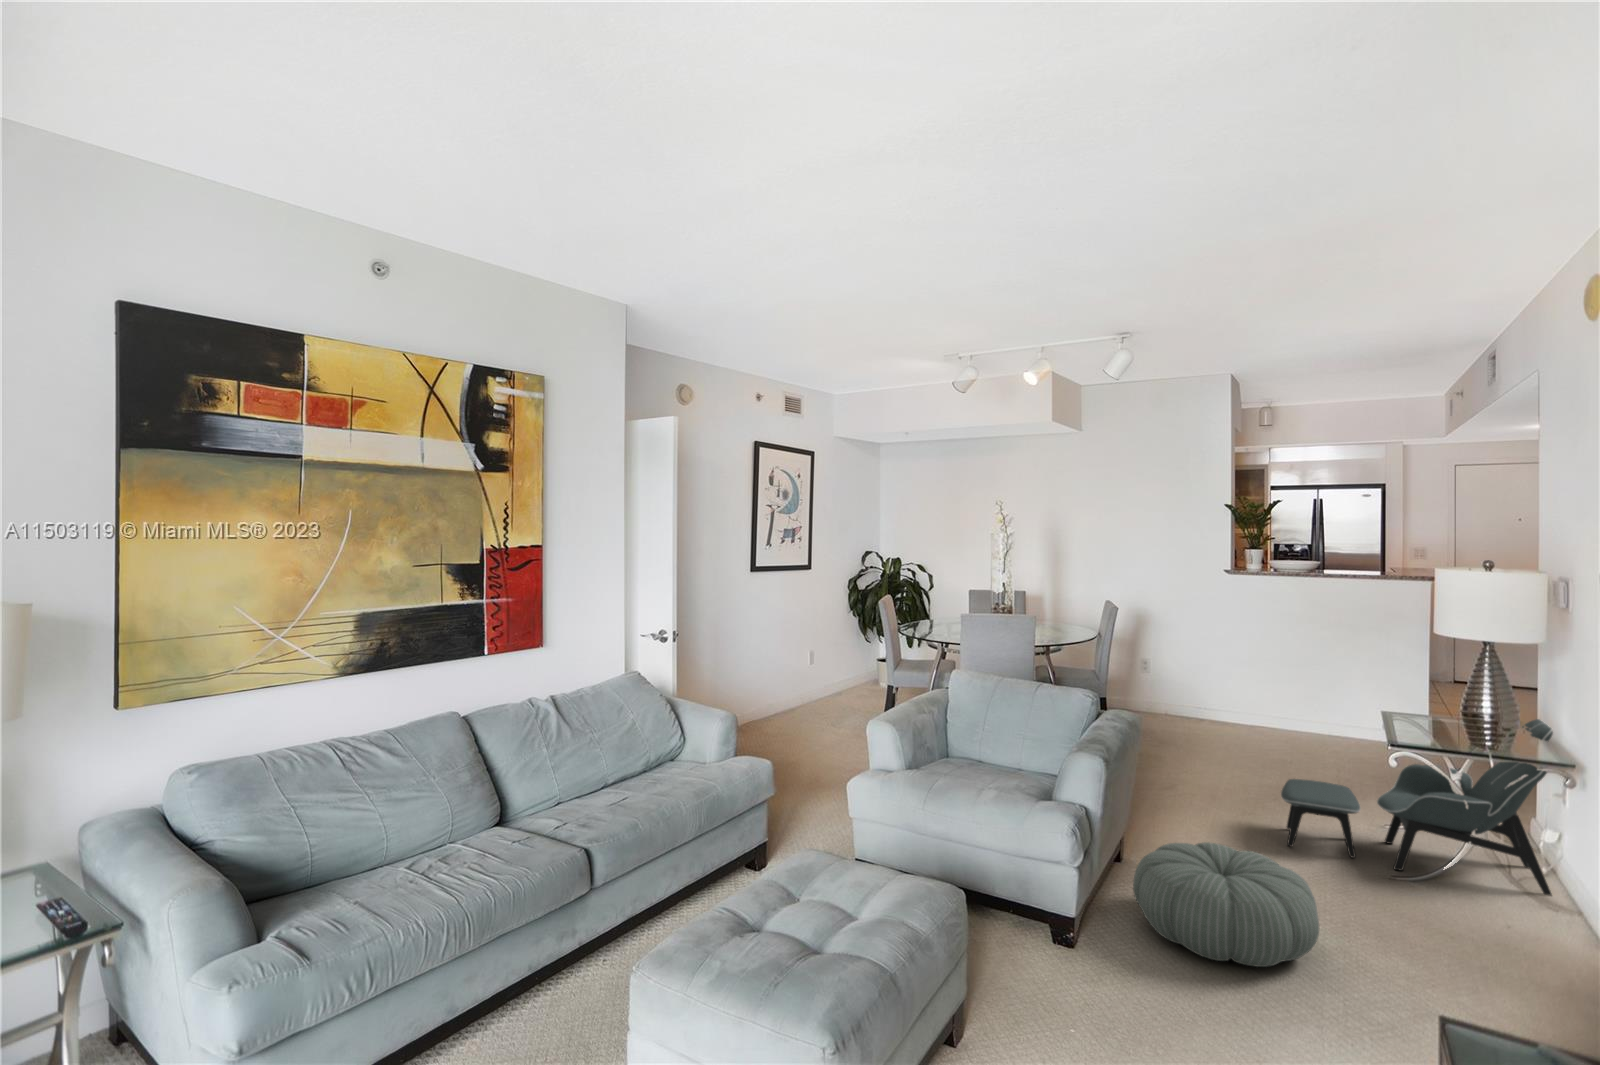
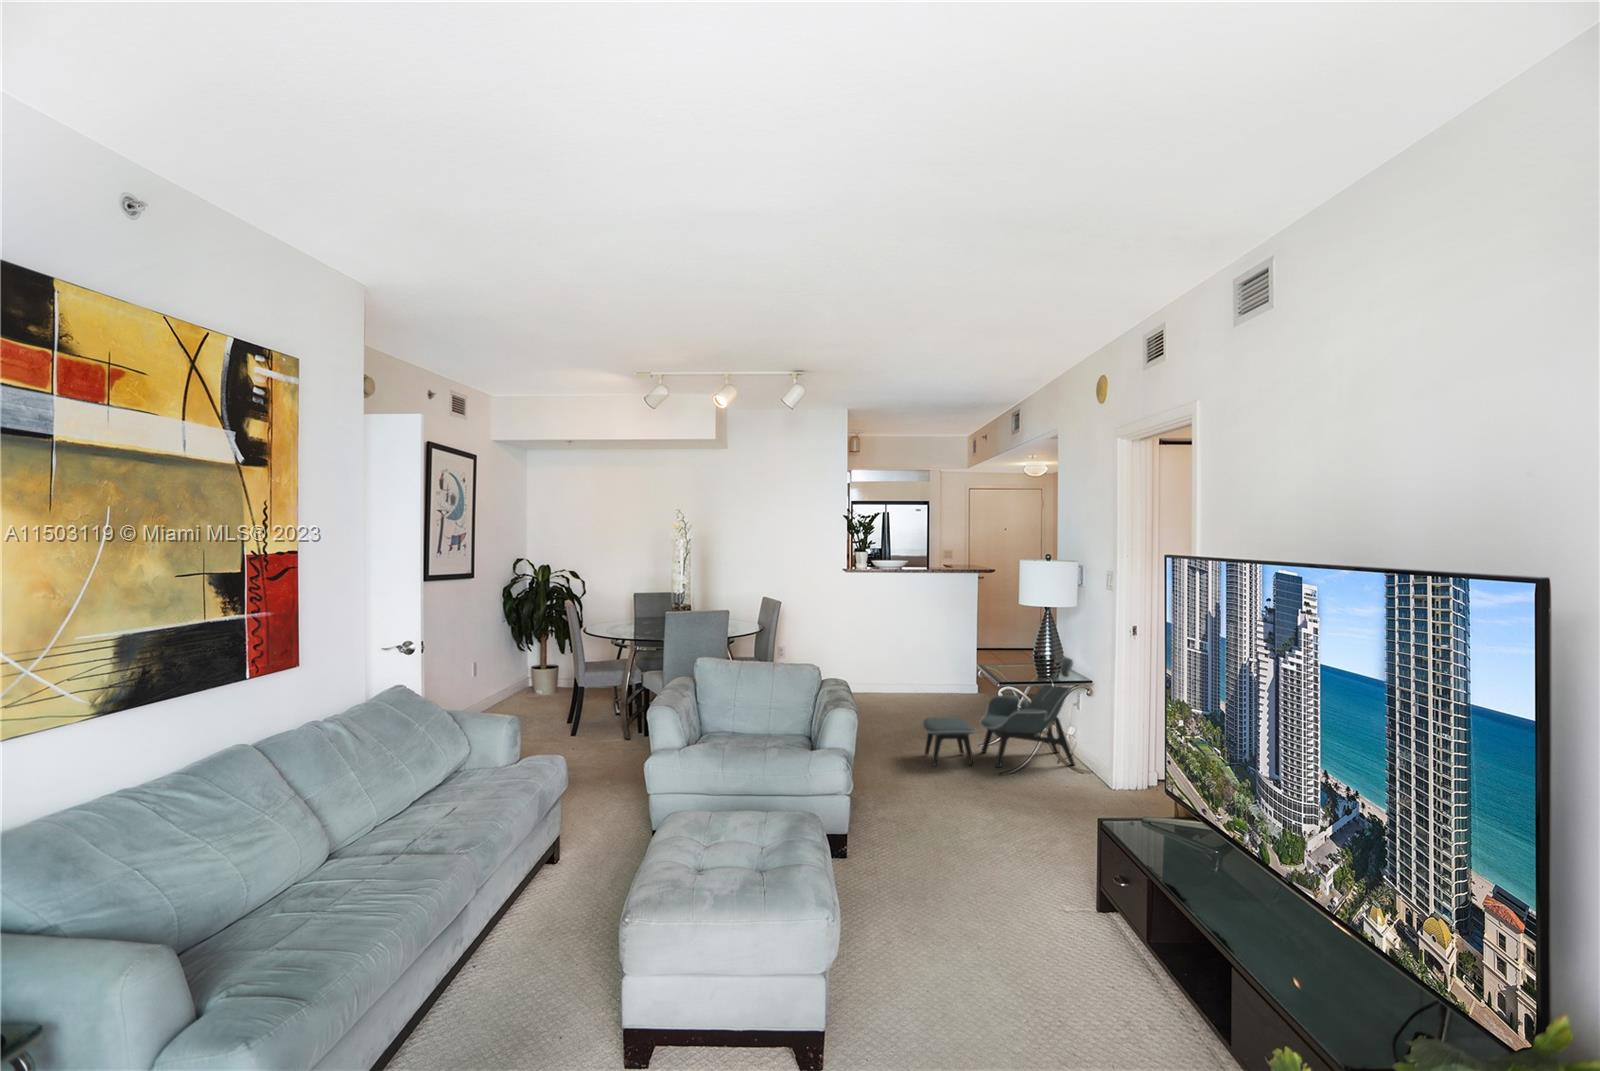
pouf: present [1133,842,1319,967] -> none [873,765,993,841]

